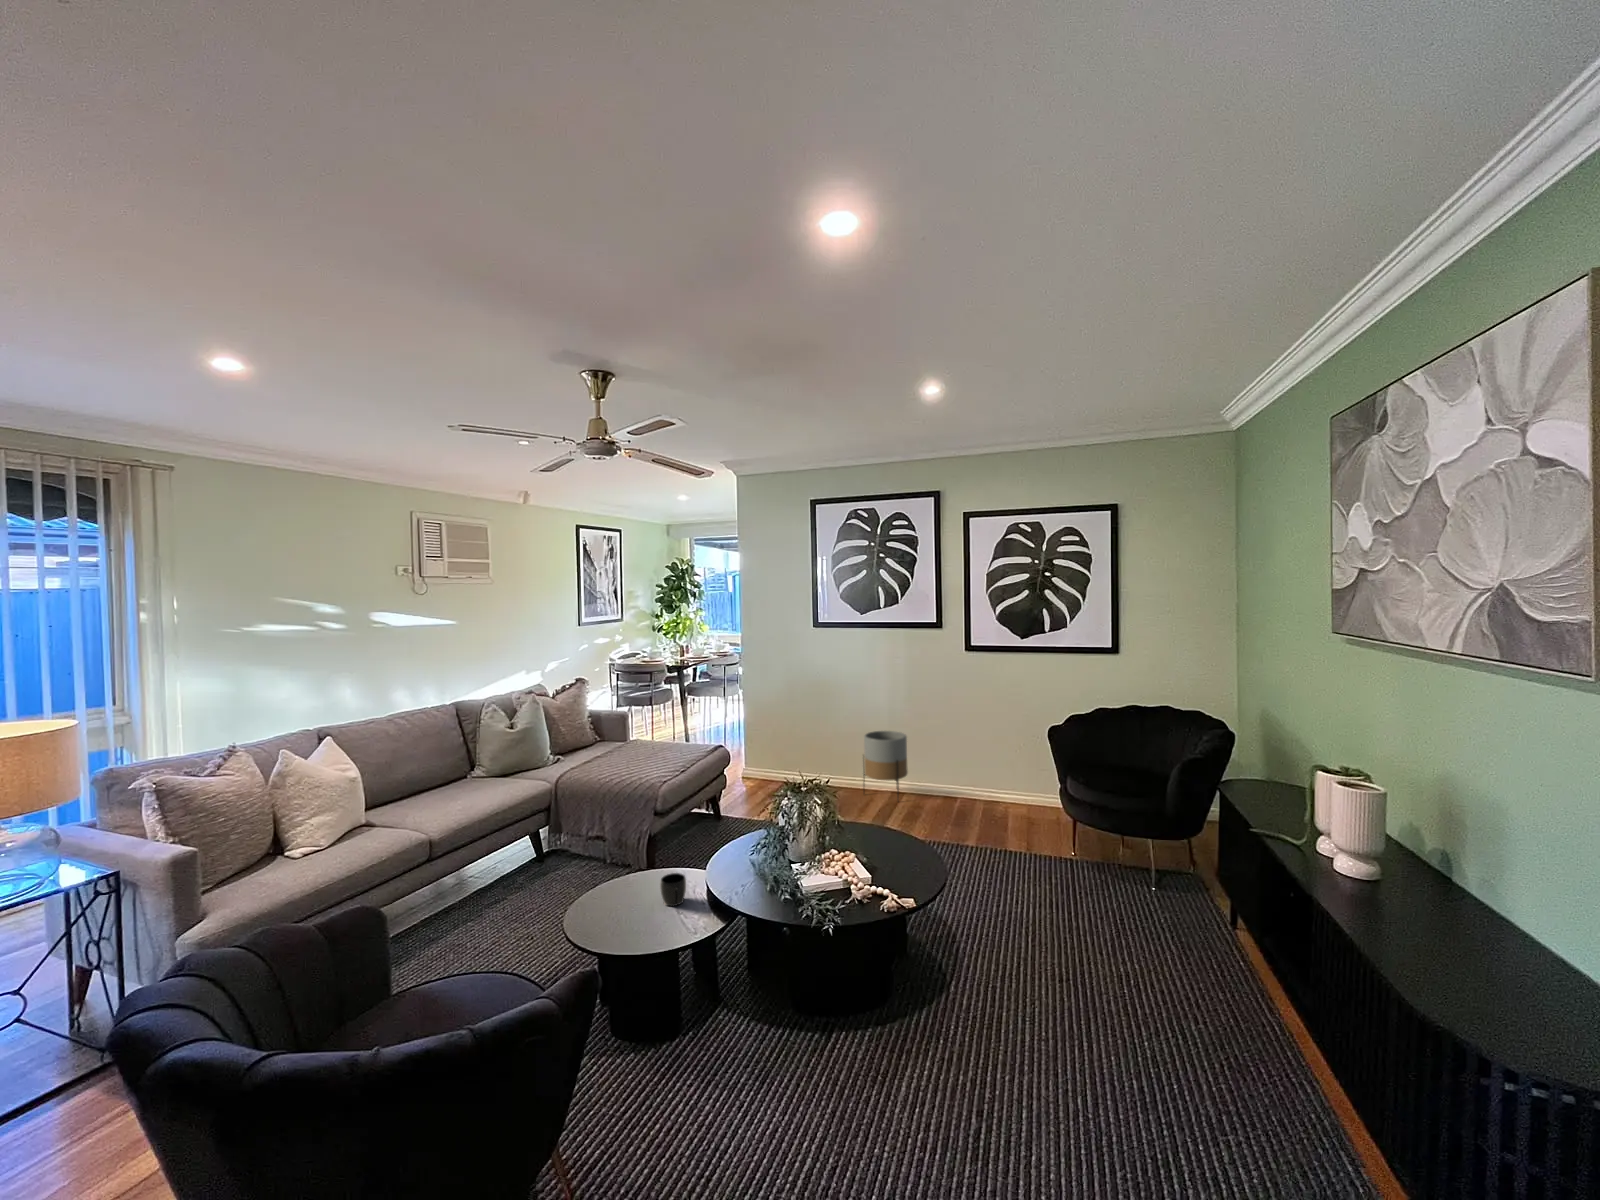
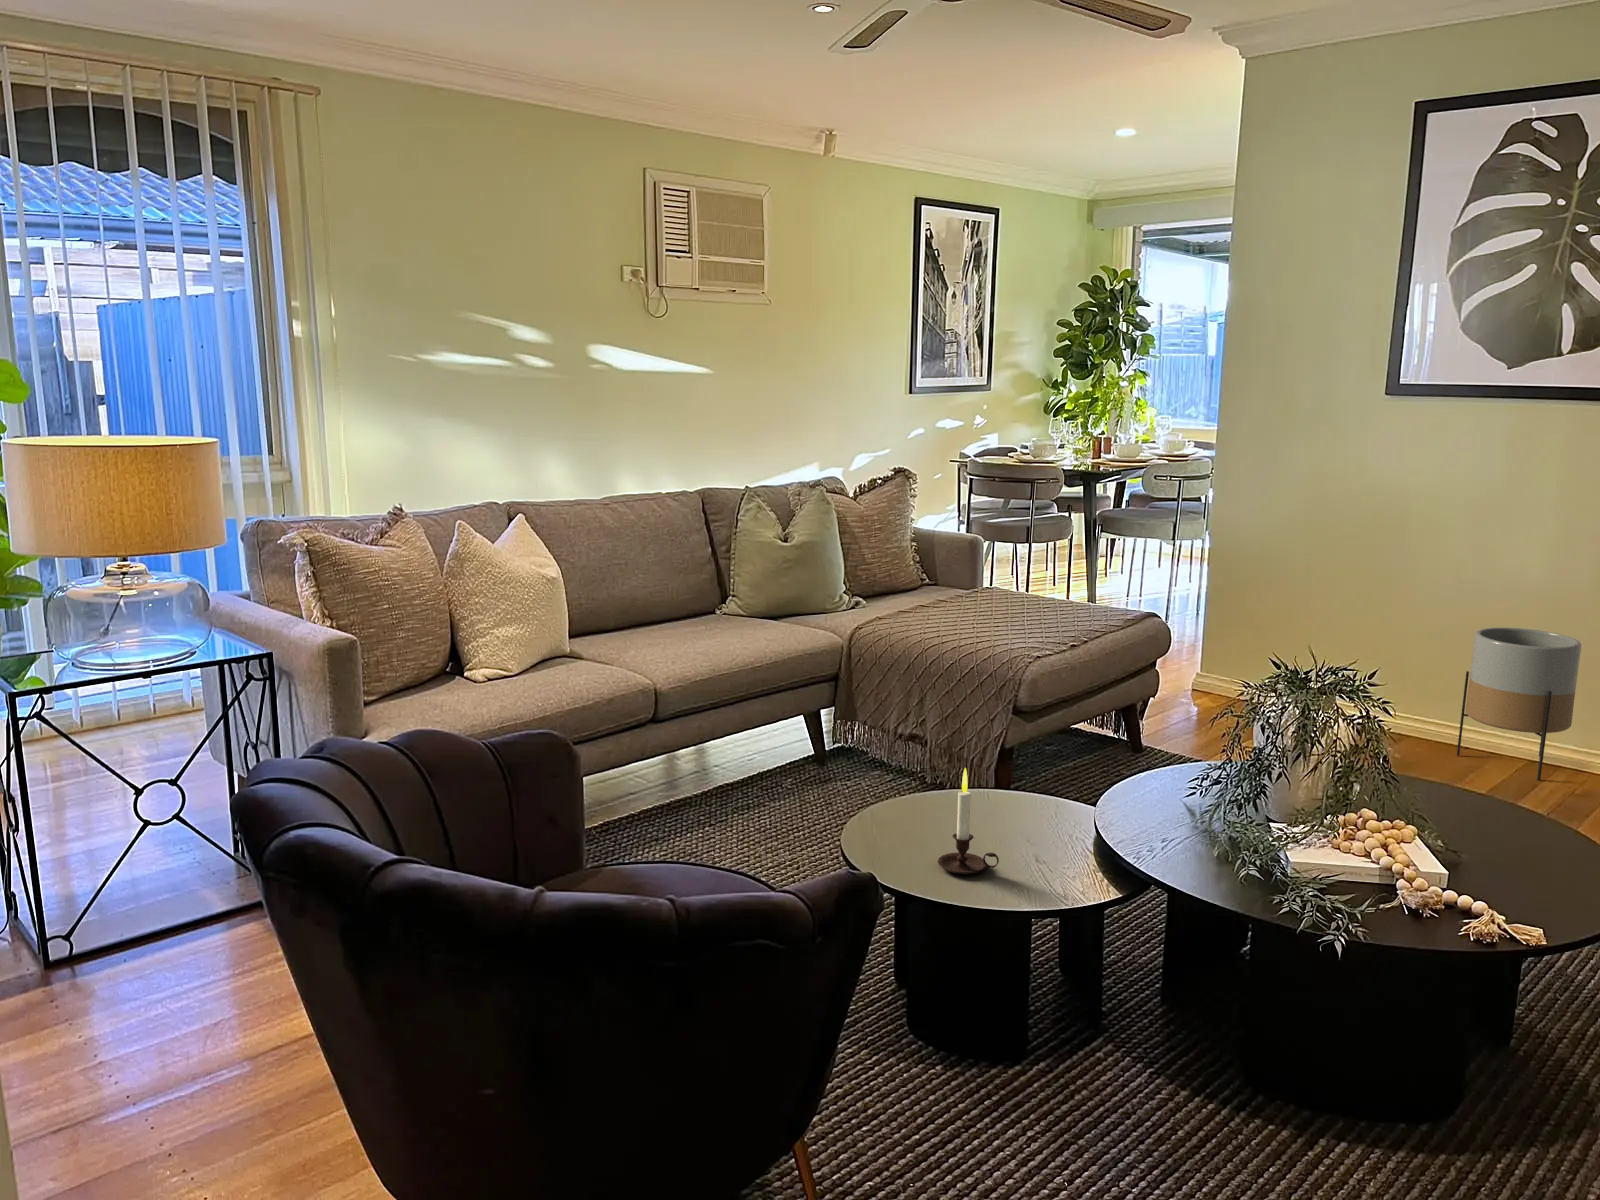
candle: none [622,869,657,932] -> present [938,768,999,874]
mug: present [660,873,686,906] -> none [1011,795,1058,851]

